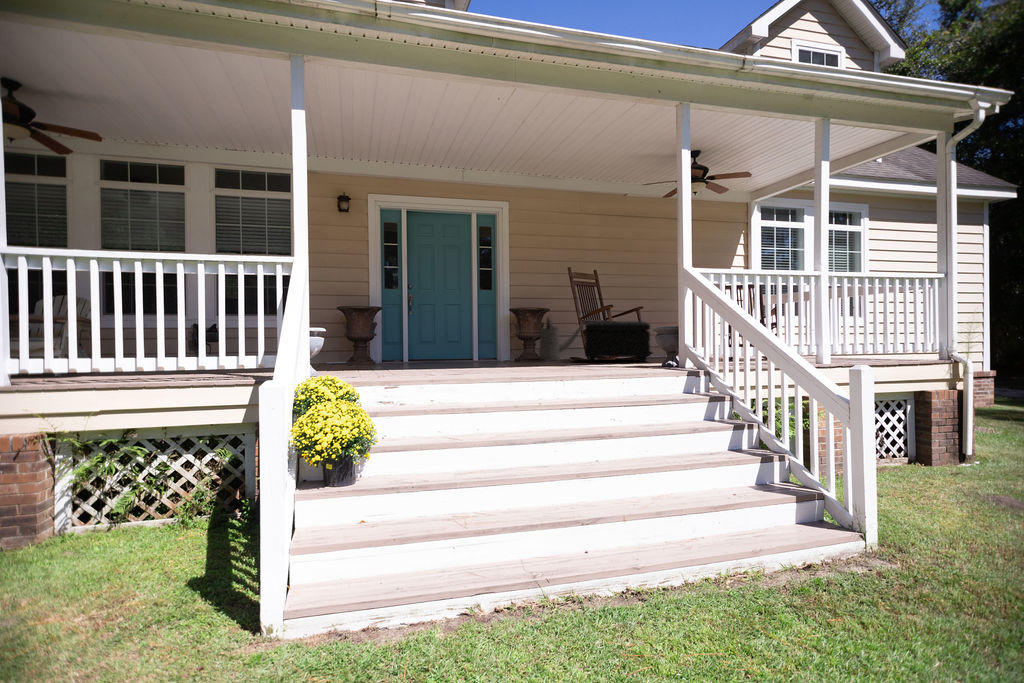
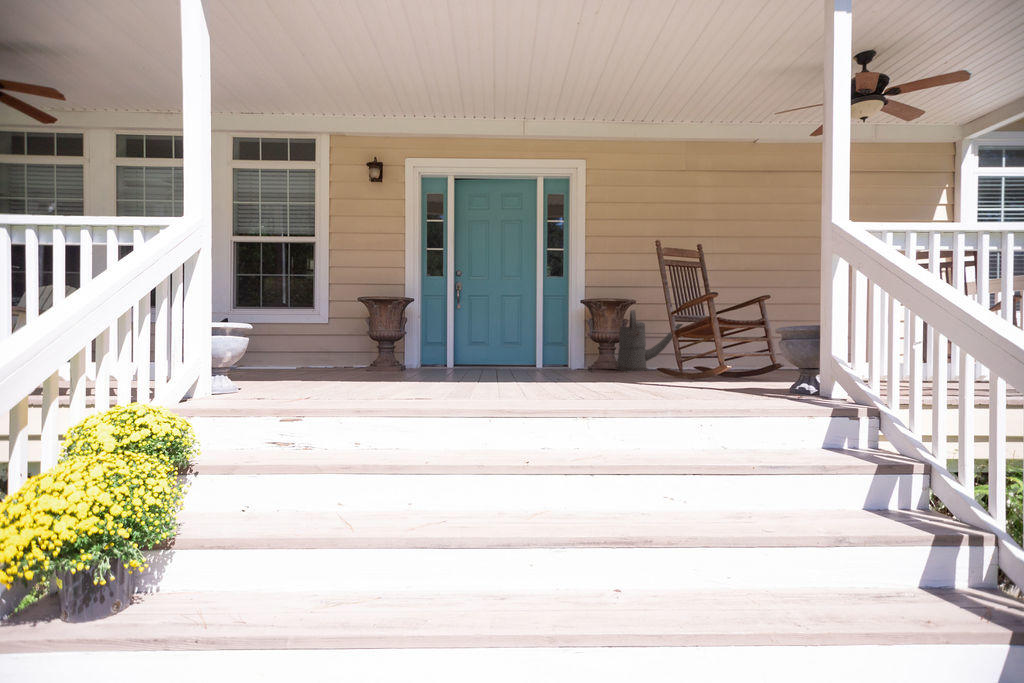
footstool: present [585,321,650,362] -> none [676,317,779,381]

